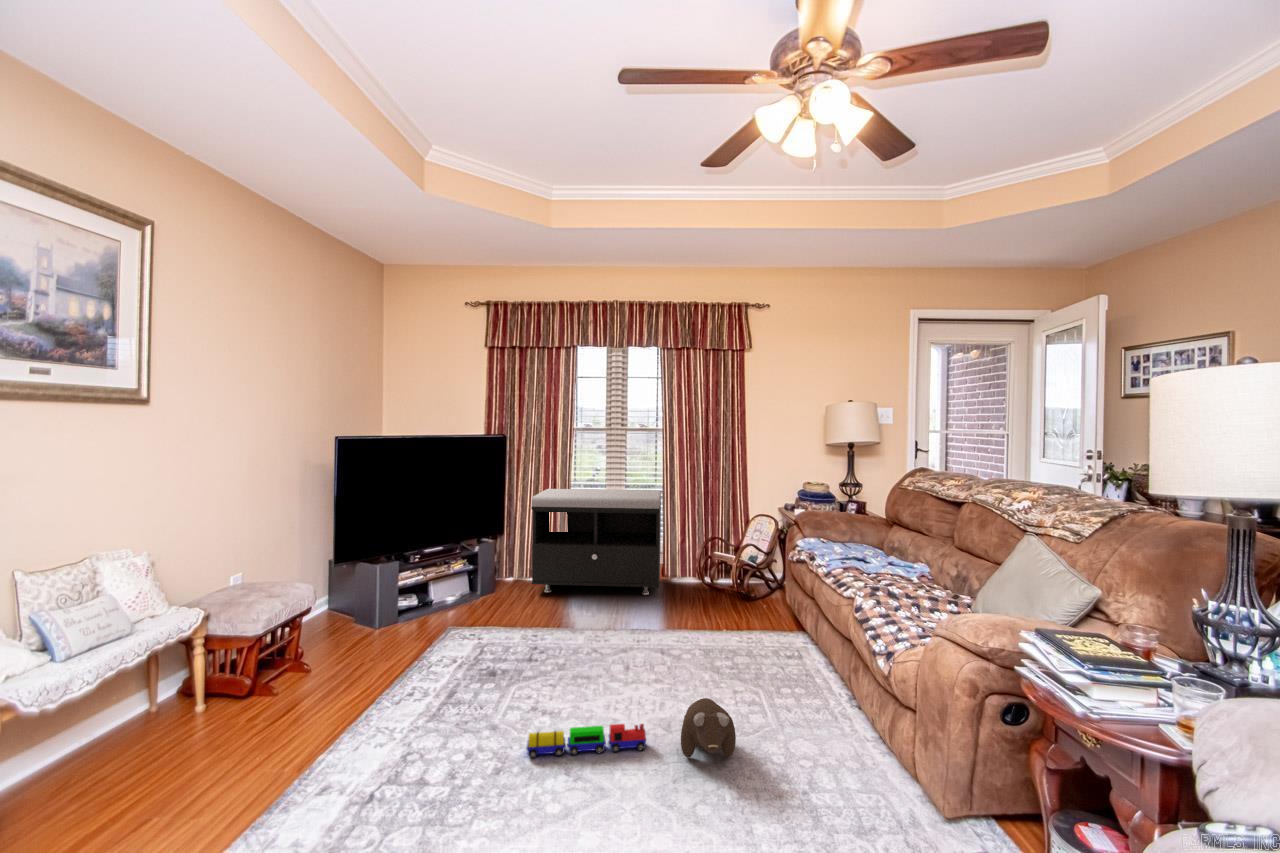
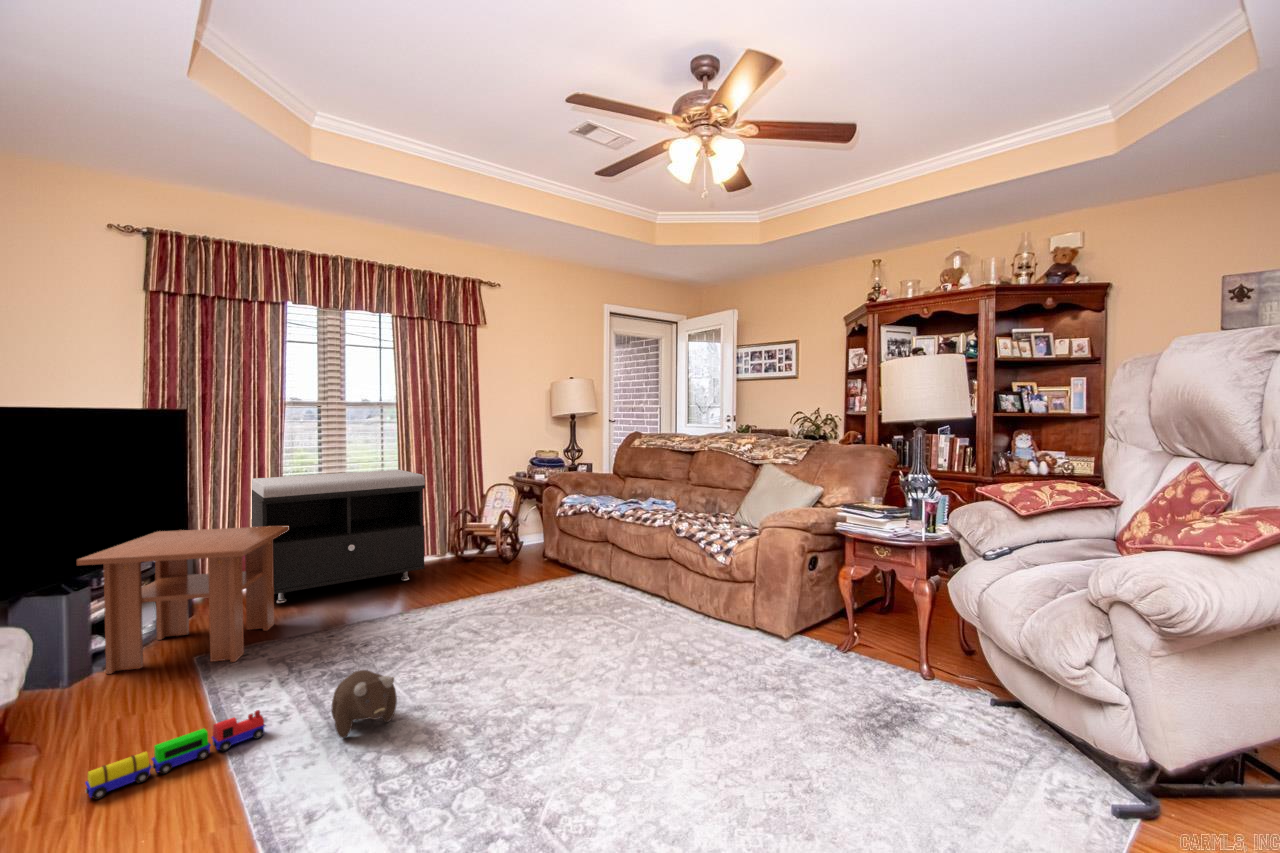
coffee table: none [395,524,534,633] -> present [77,526,289,674]
plush toy: present [681,698,736,758] -> present [331,670,397,738]
toy train: present [527,724,646,758] -> present [85,710,265,799]

